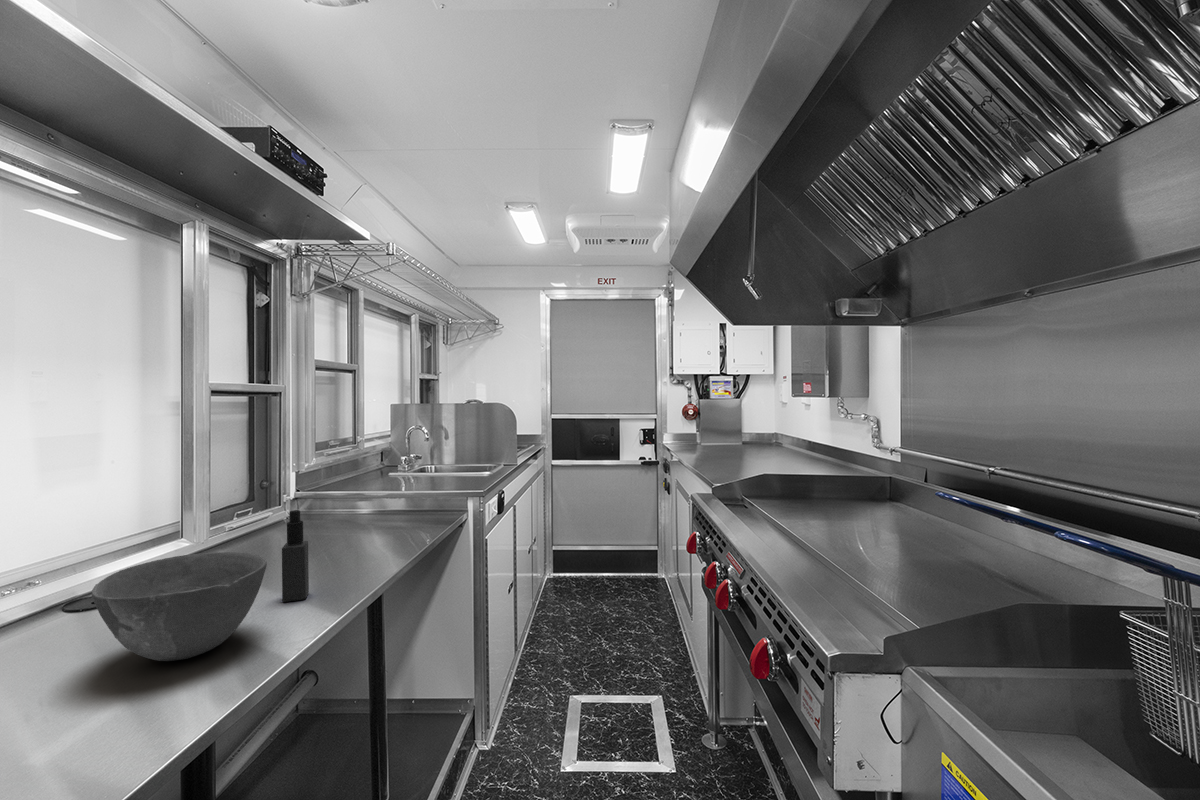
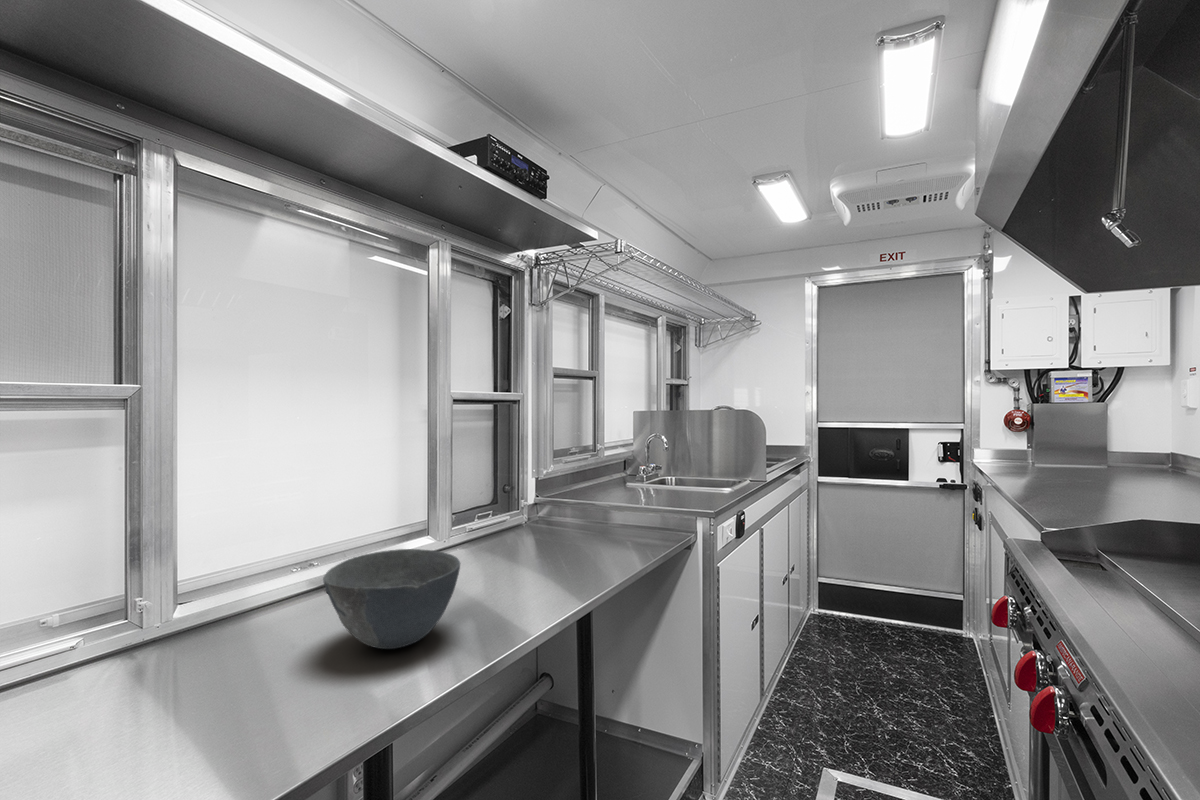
bottle: present [282,510,309,602] -> none [487,515,512,606]

